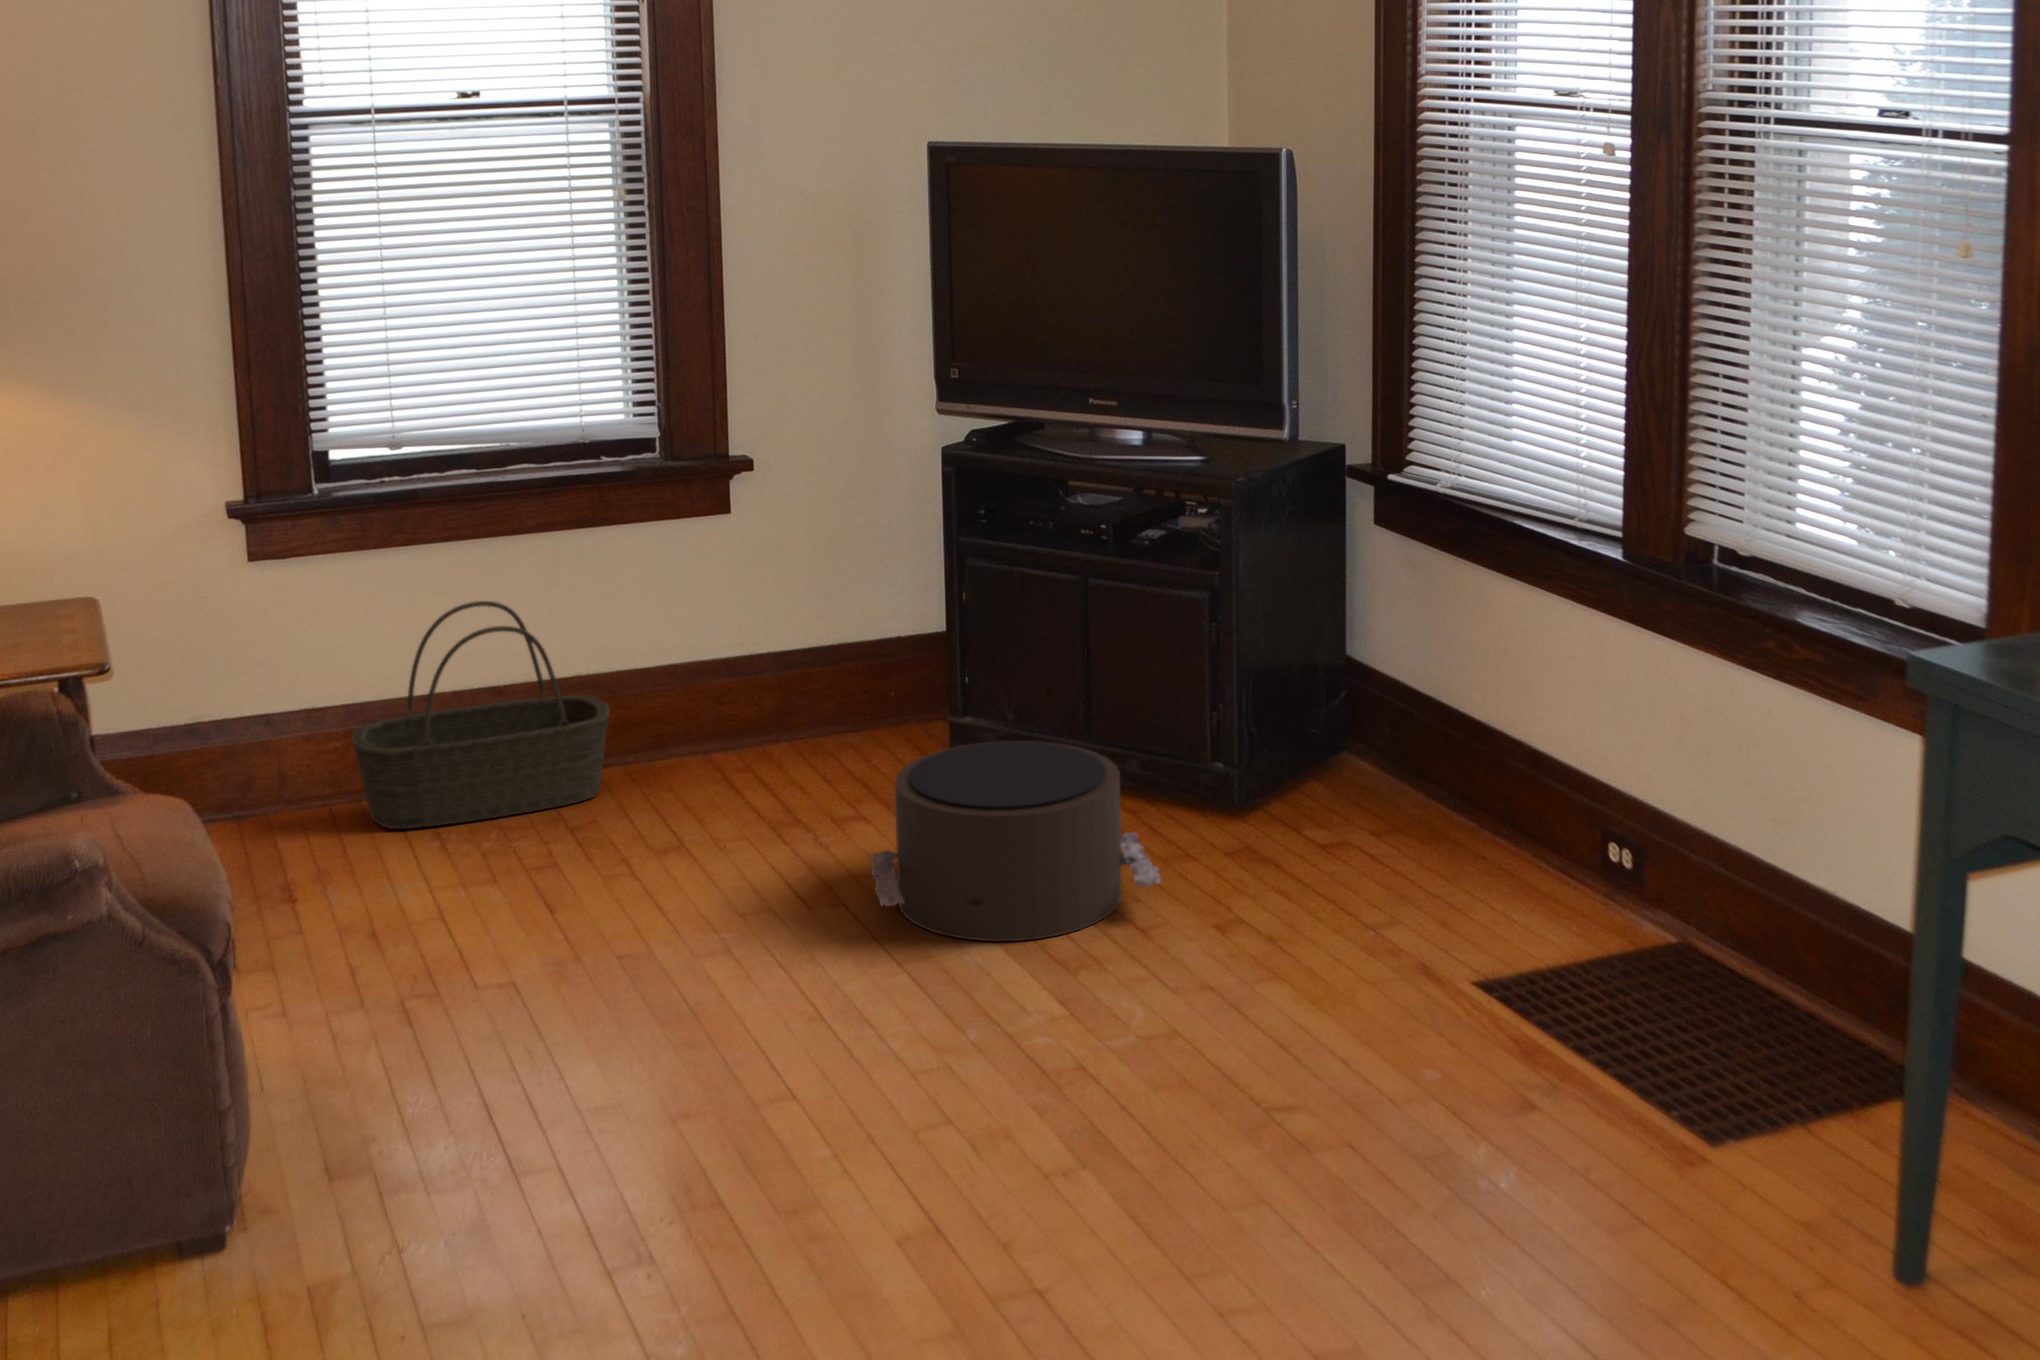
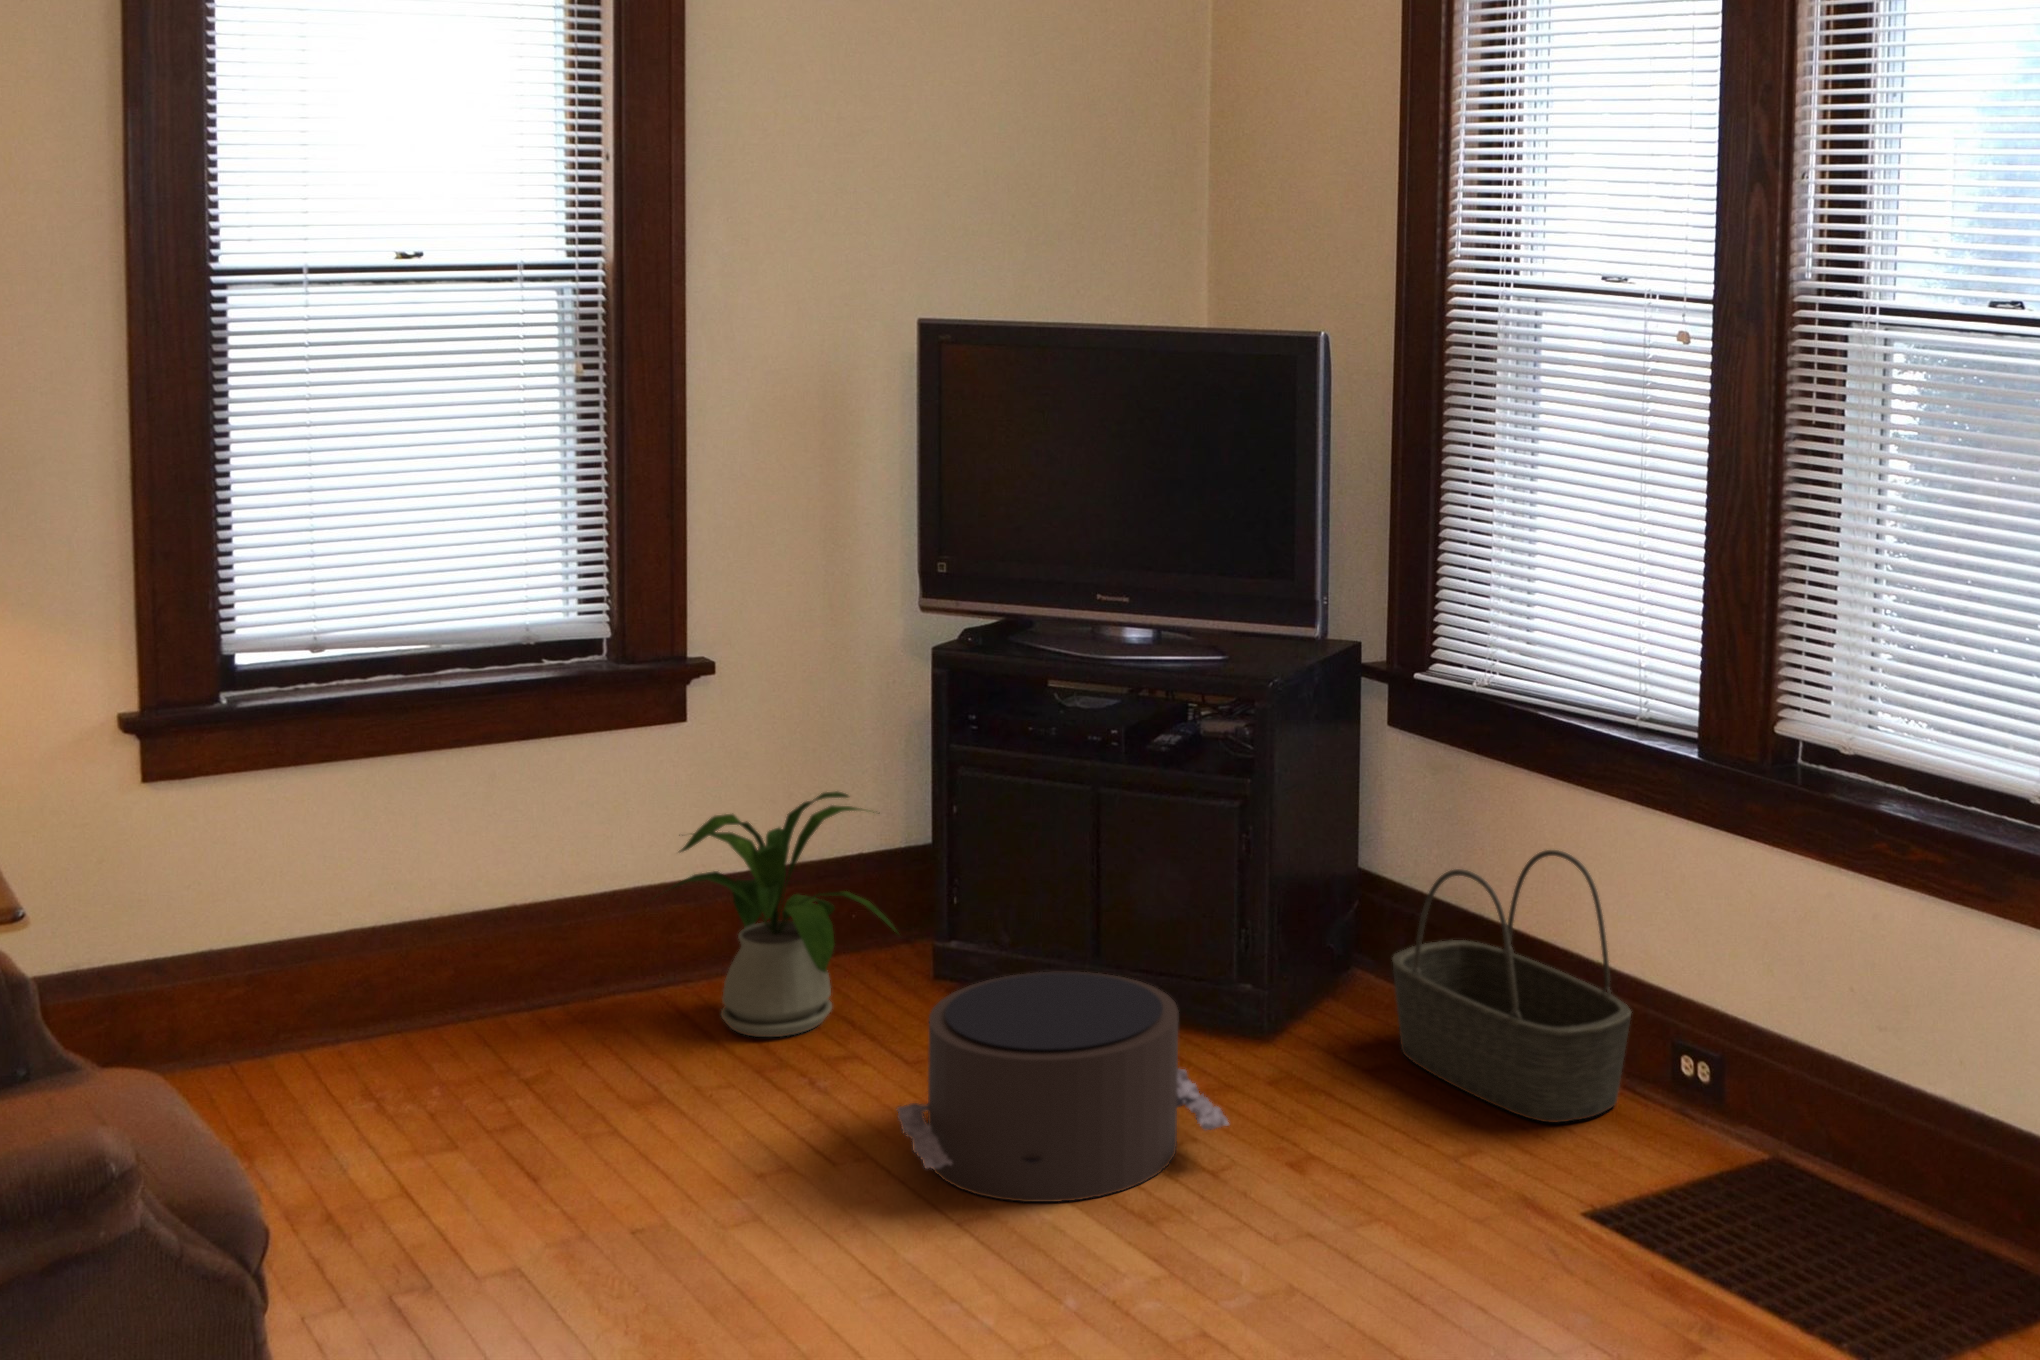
house plant: none [696,575,910,792] -> present [660,792,897,1037]
basket: present [352,601,609,829] -> present [1392,850,1631,1123]

